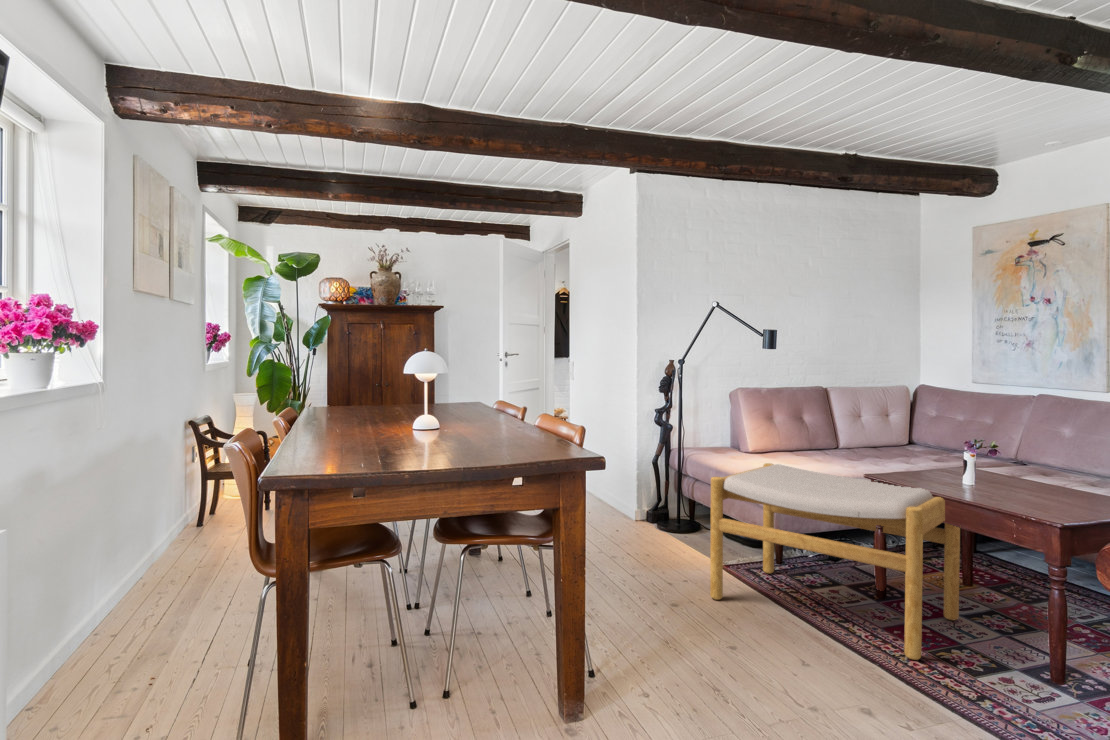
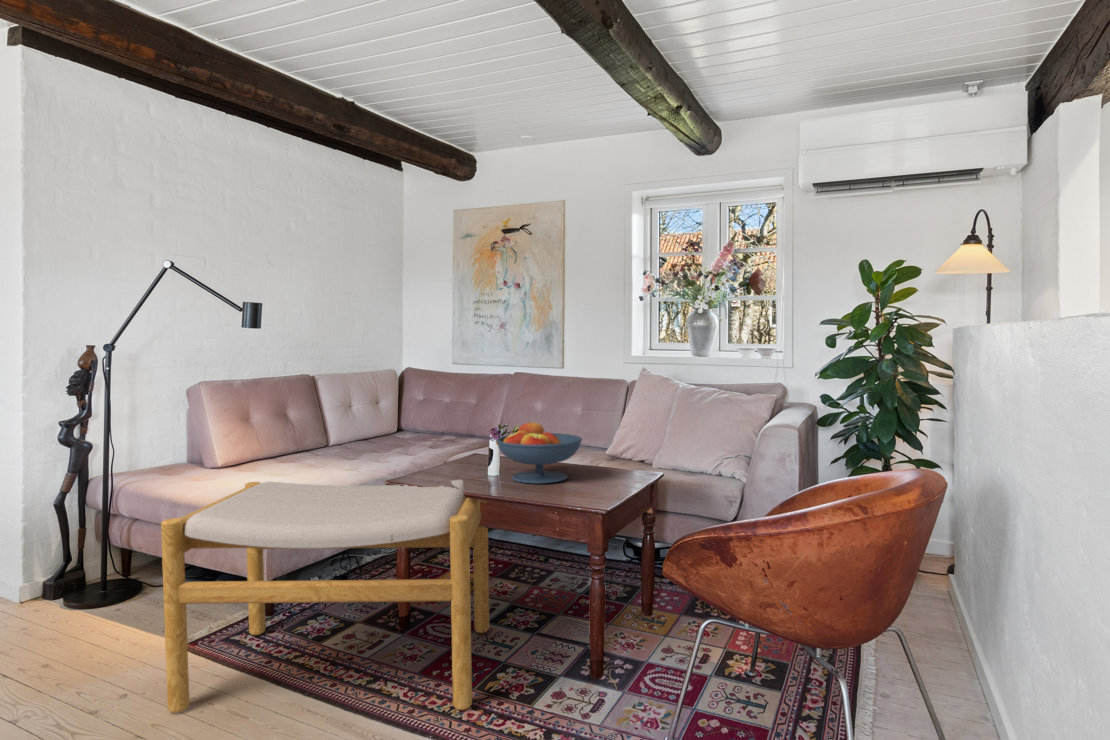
fruit bowl: none [969,441,1066,499] -> present [496,422,582,484]

